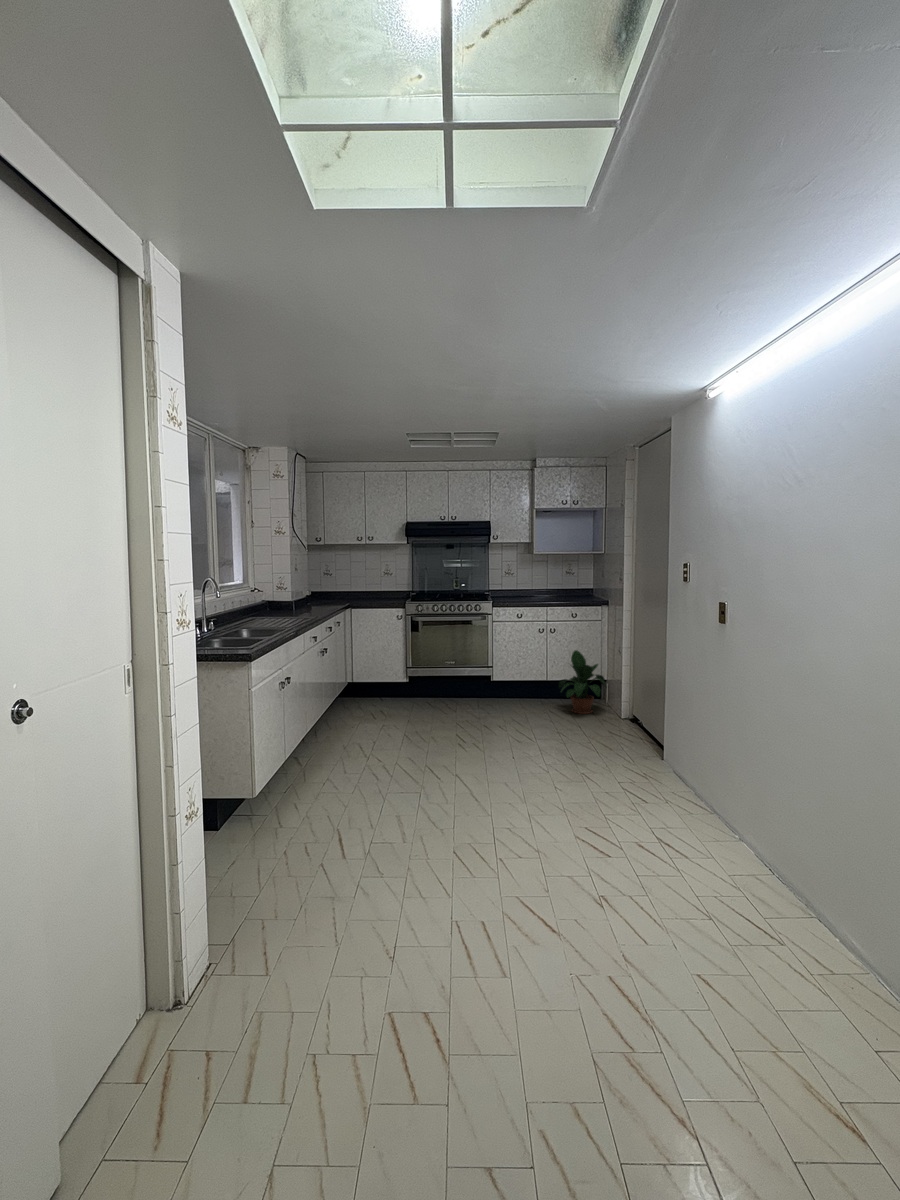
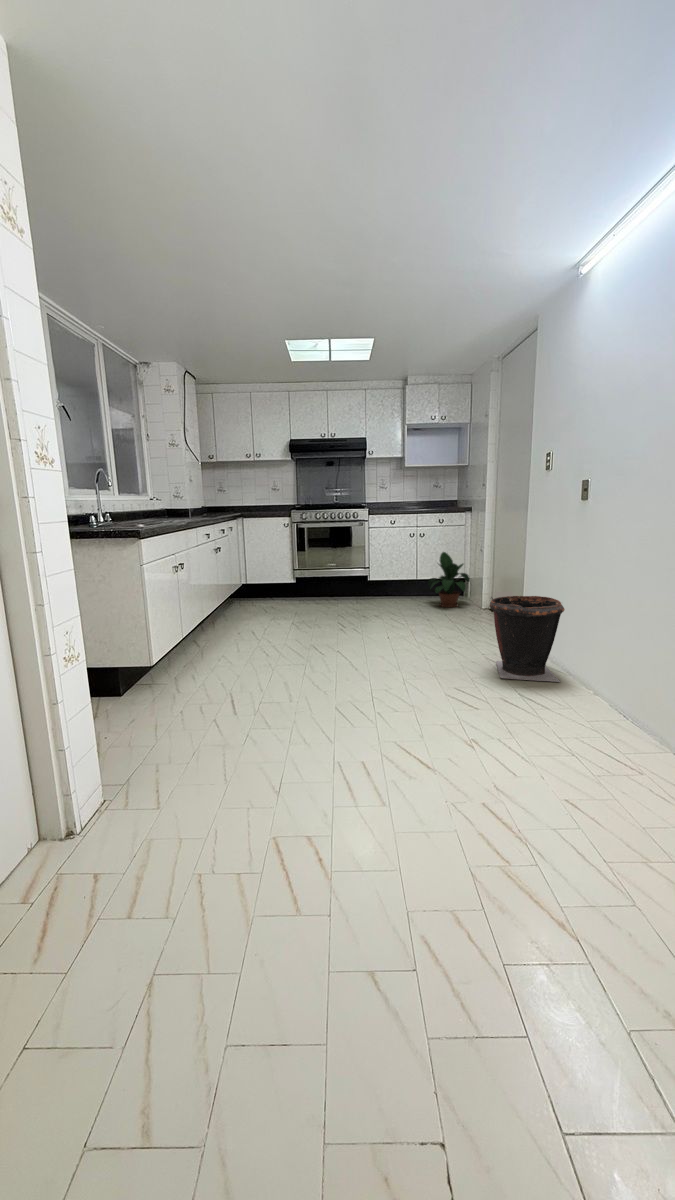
waste bin: none [623,719,703,821] -> present [490,596,565,682]

